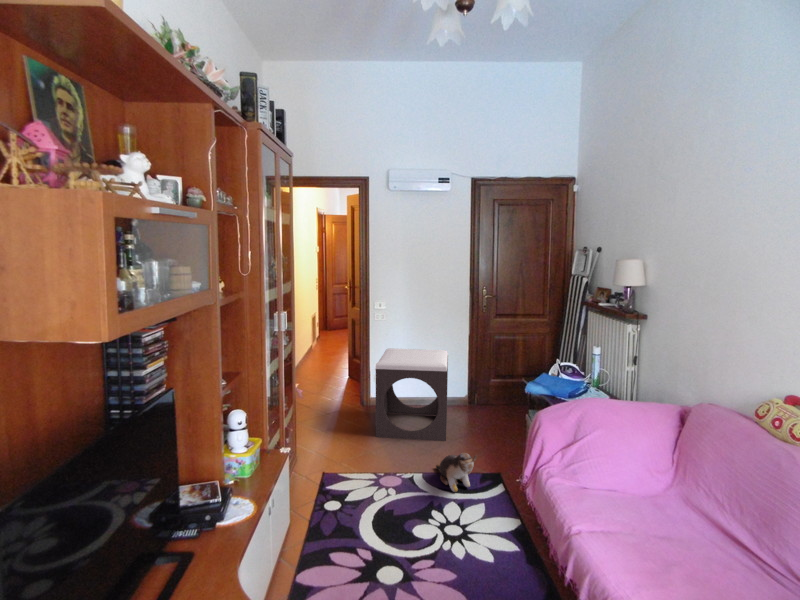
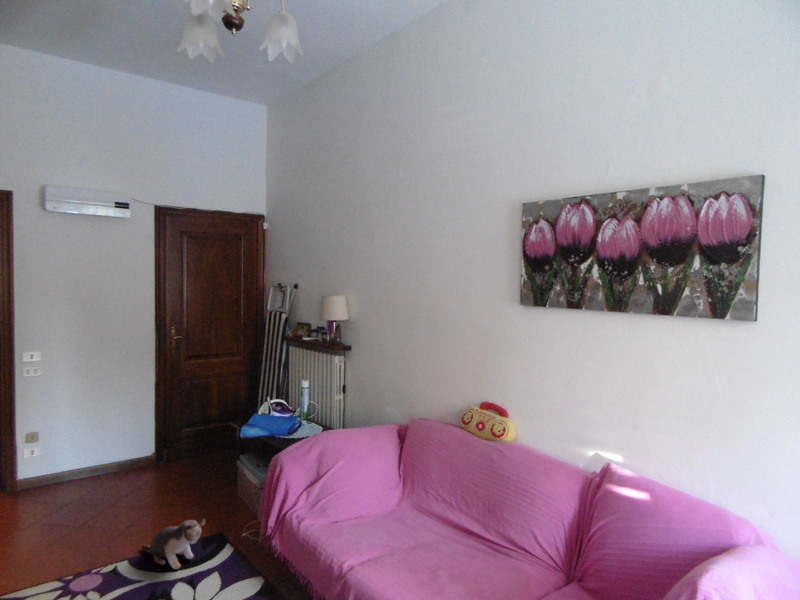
footstool: present [376,348,448,441] -> none [34,403,143,536]

